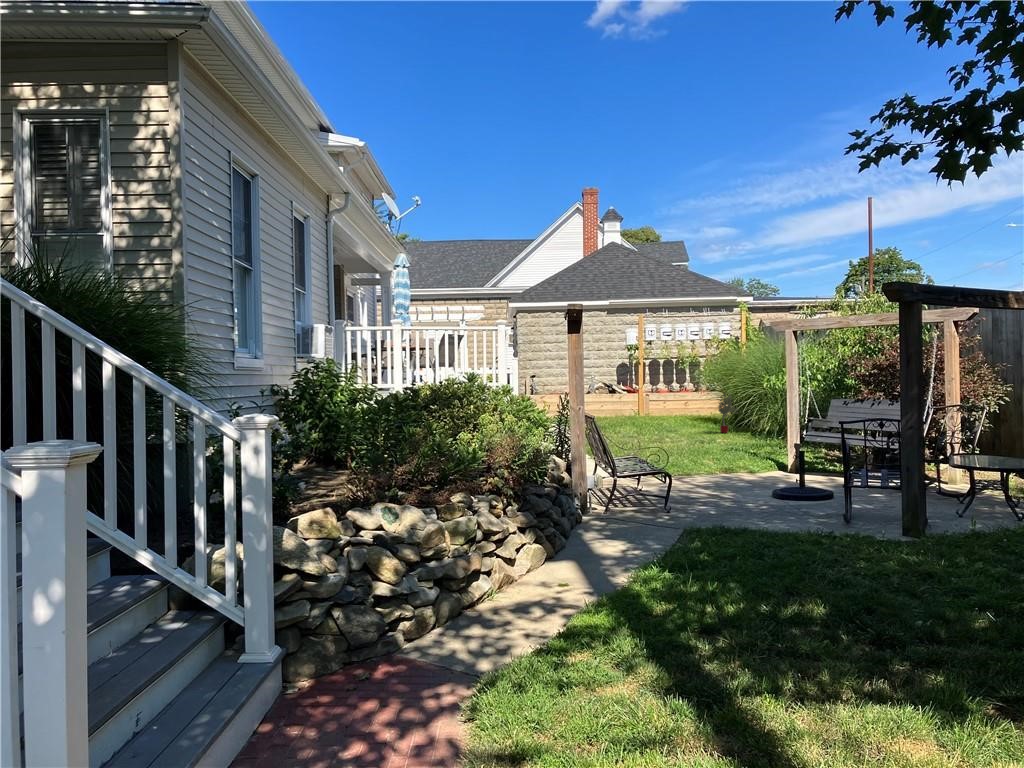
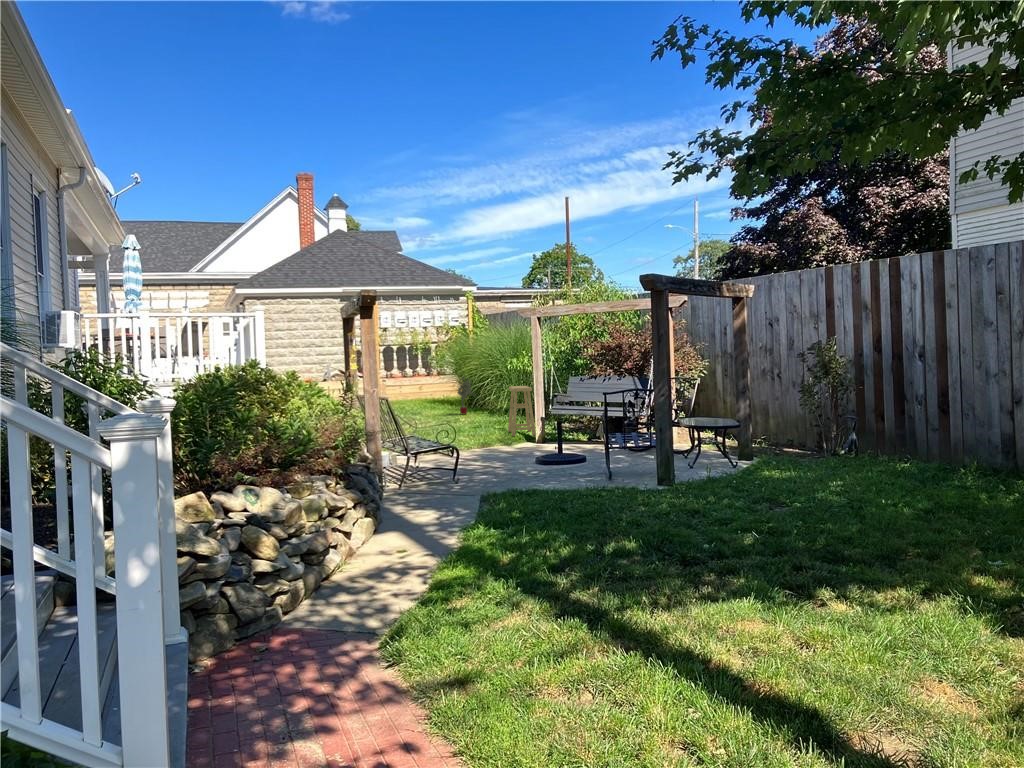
stool: none [761,406,791,462] -> present [508,386,536,436]

